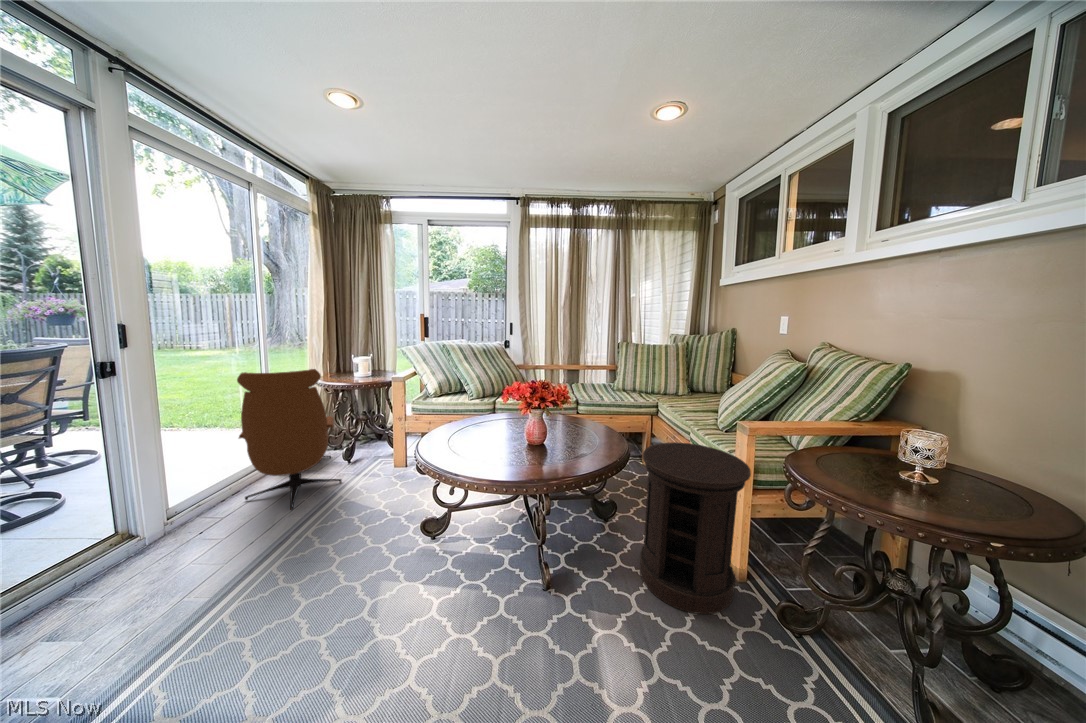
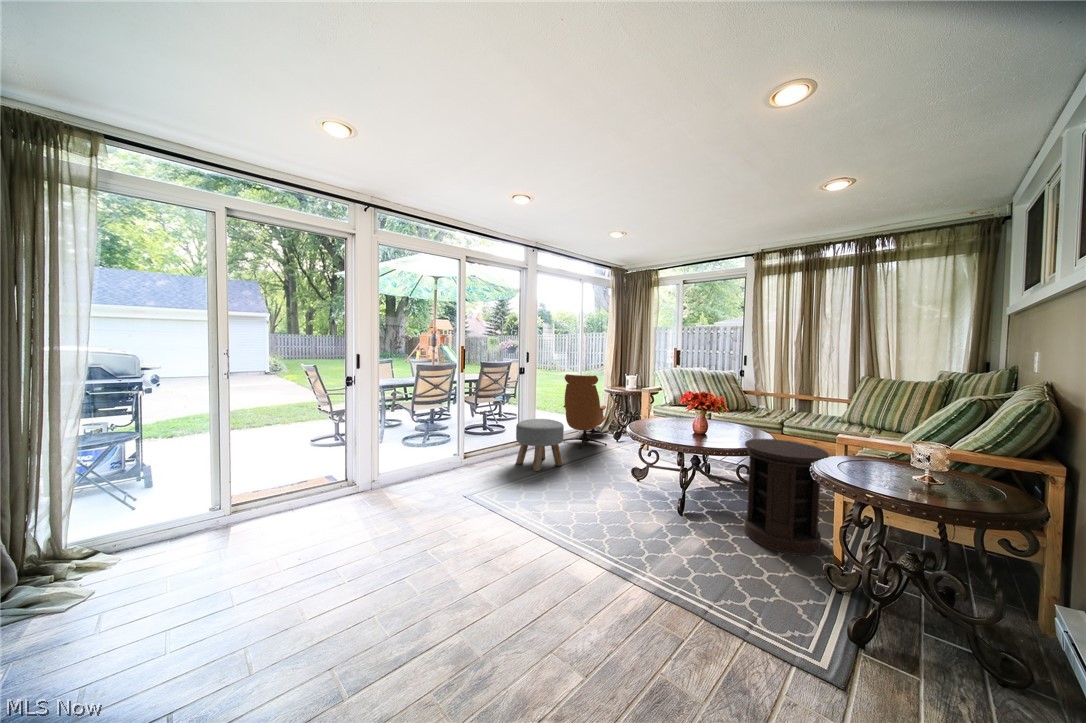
ottoman: none [91,485,269,645] -> present [516,419,564,471]

